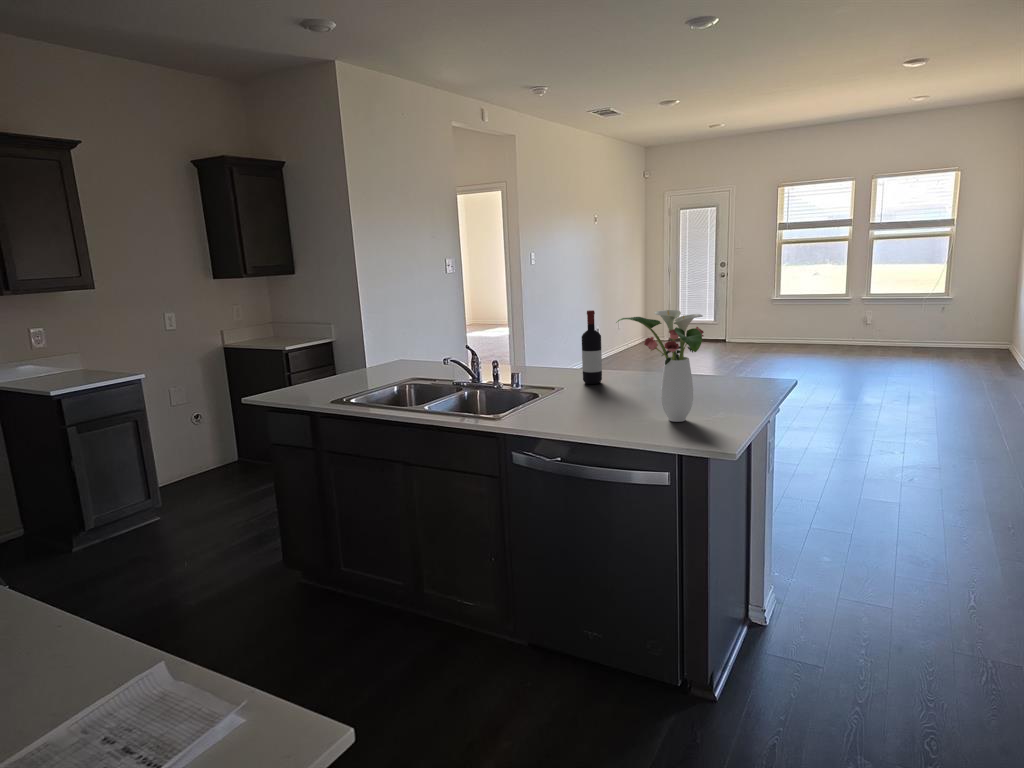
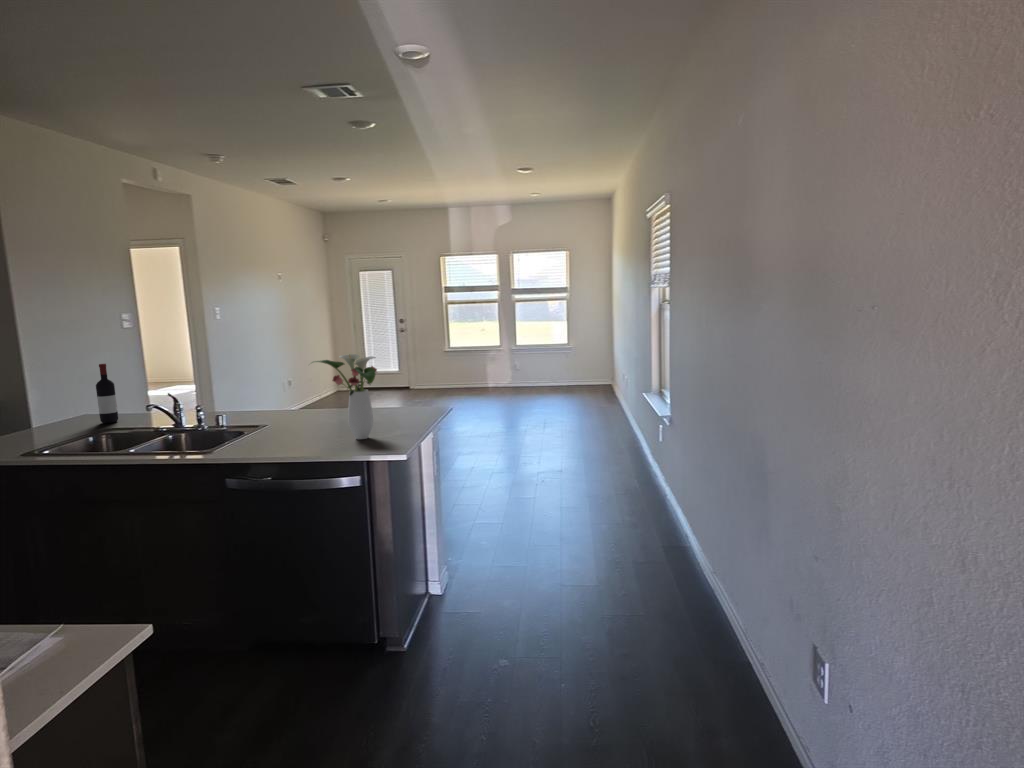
wine bottle: present [582,310,602,384] -> present [96,364,118,423]

